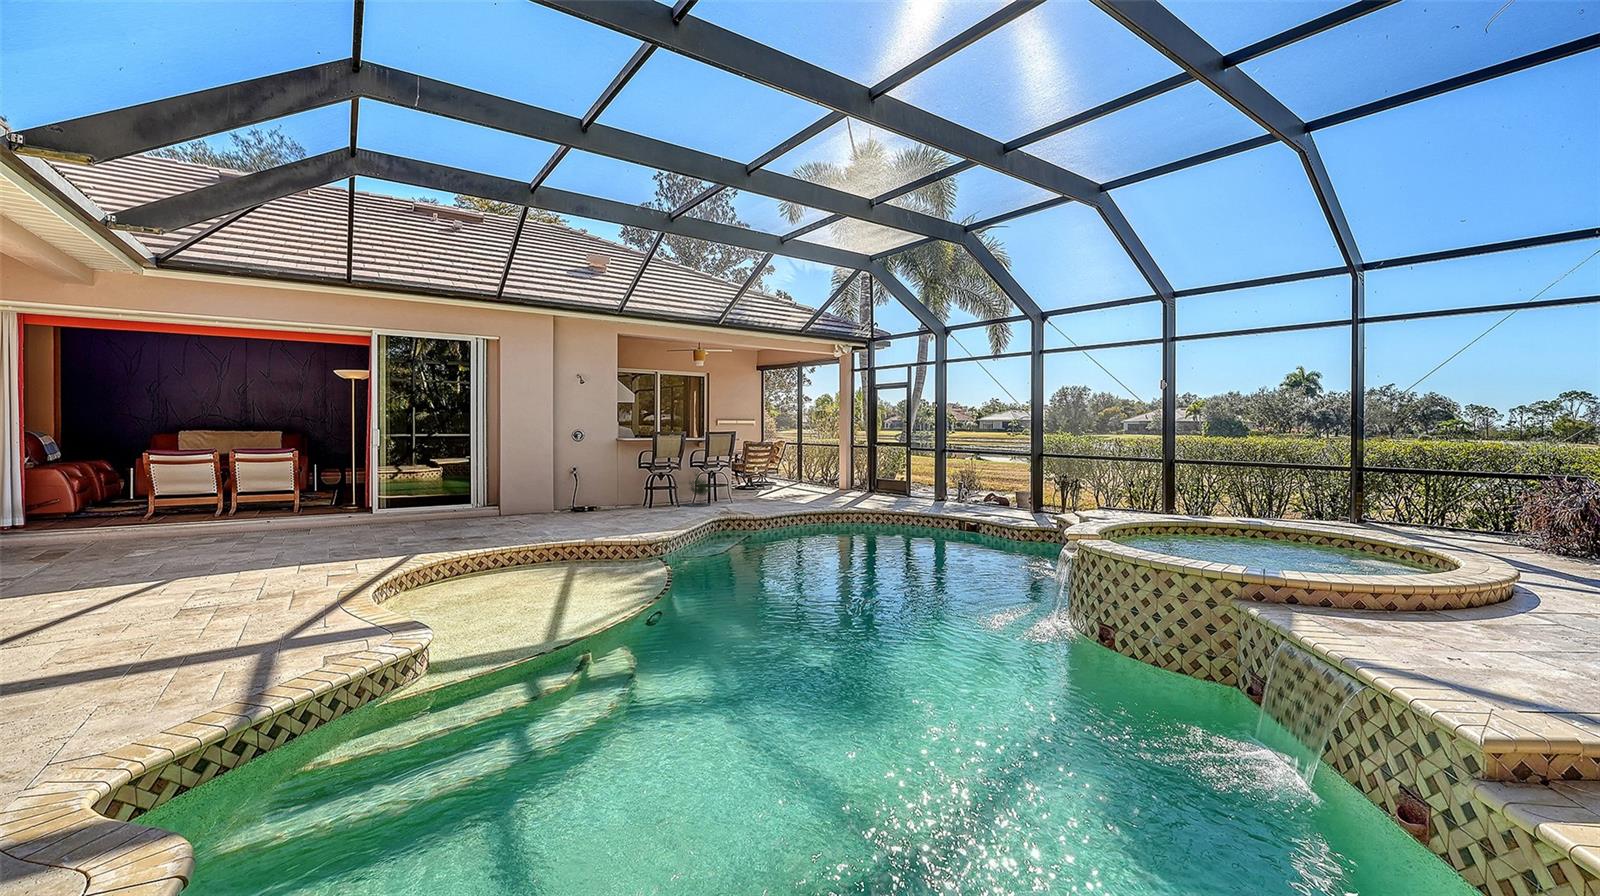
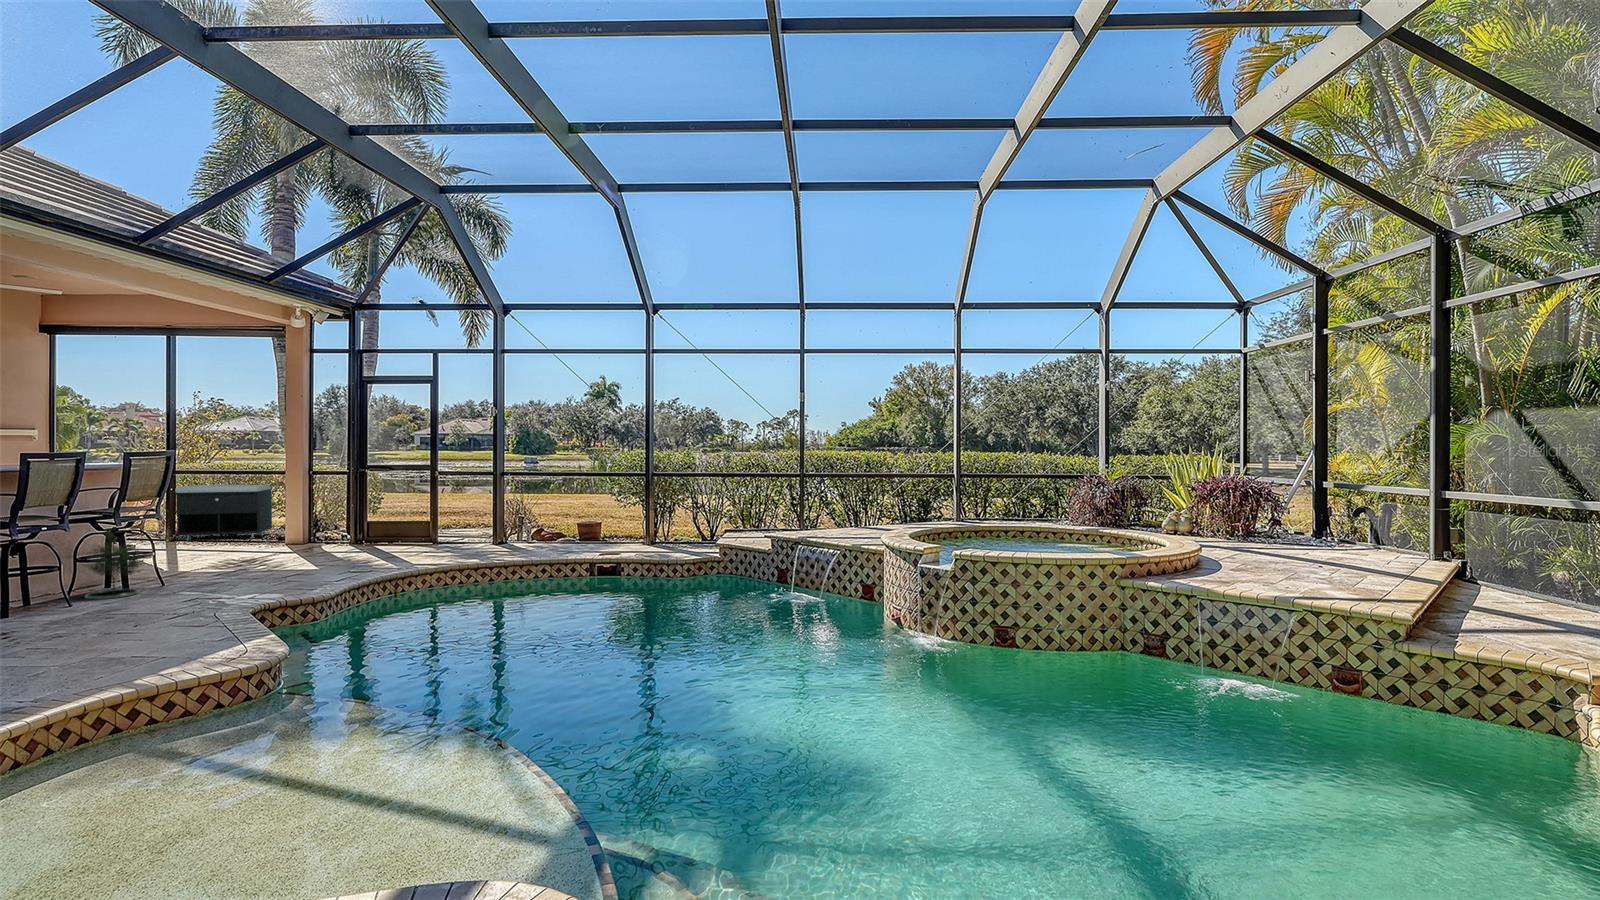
storage bench: none [805,449,855,484] -> present [175,484,272,540]

